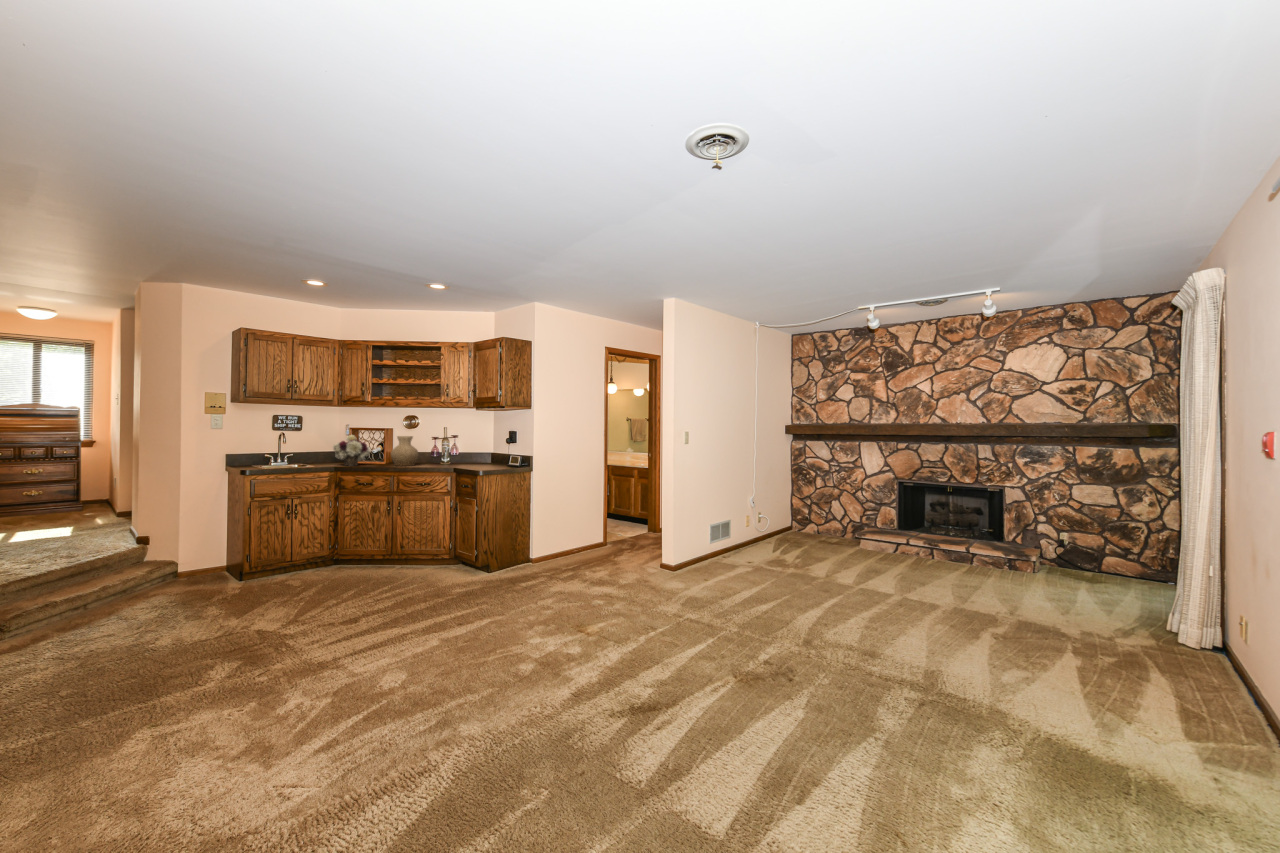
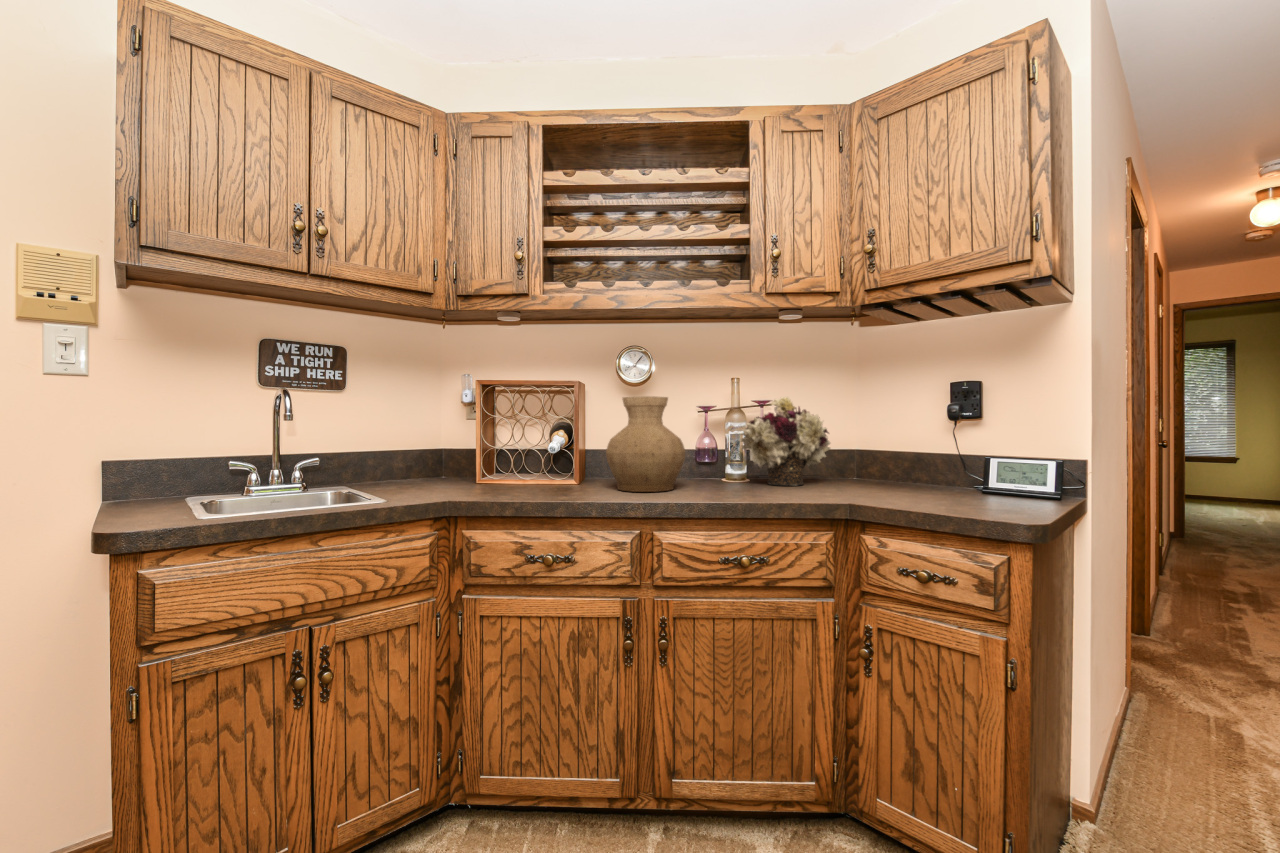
flower arrangement: present [333,435,370,466] -> present [739,397,830,486]

